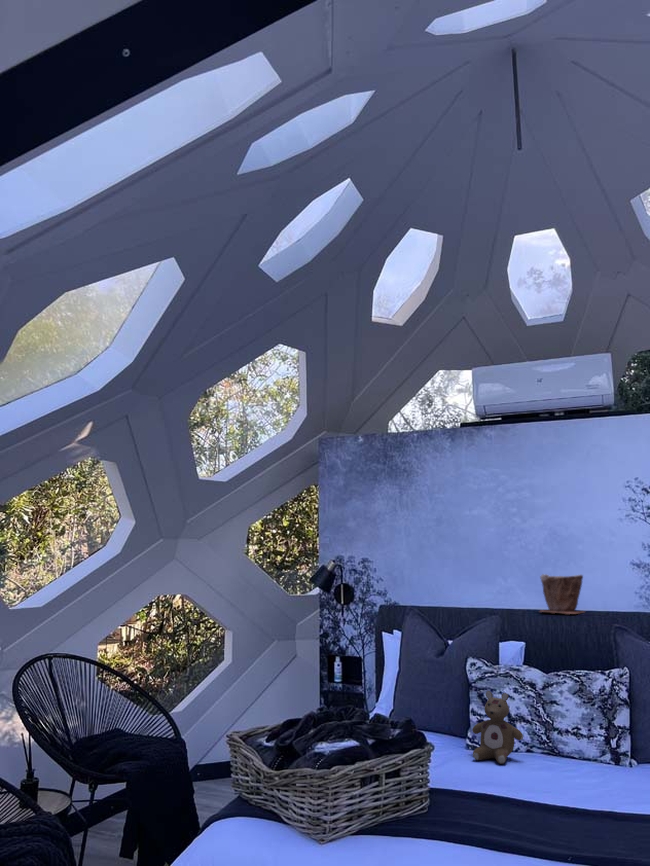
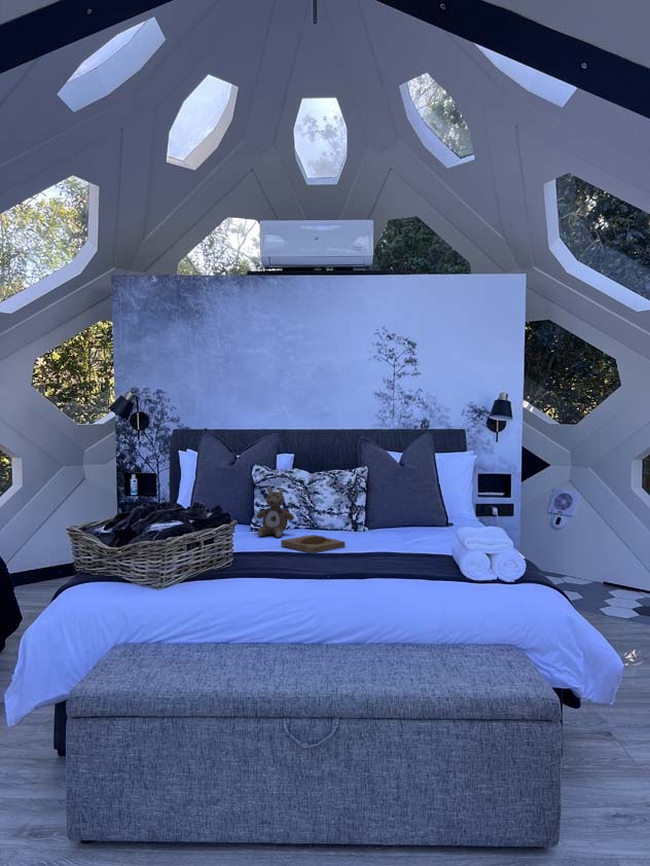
plant pot: present [540,574,584,614] -> none [303,401,338,431]
tray: none [503,766,596,798] -> present [281,535,345,553]

